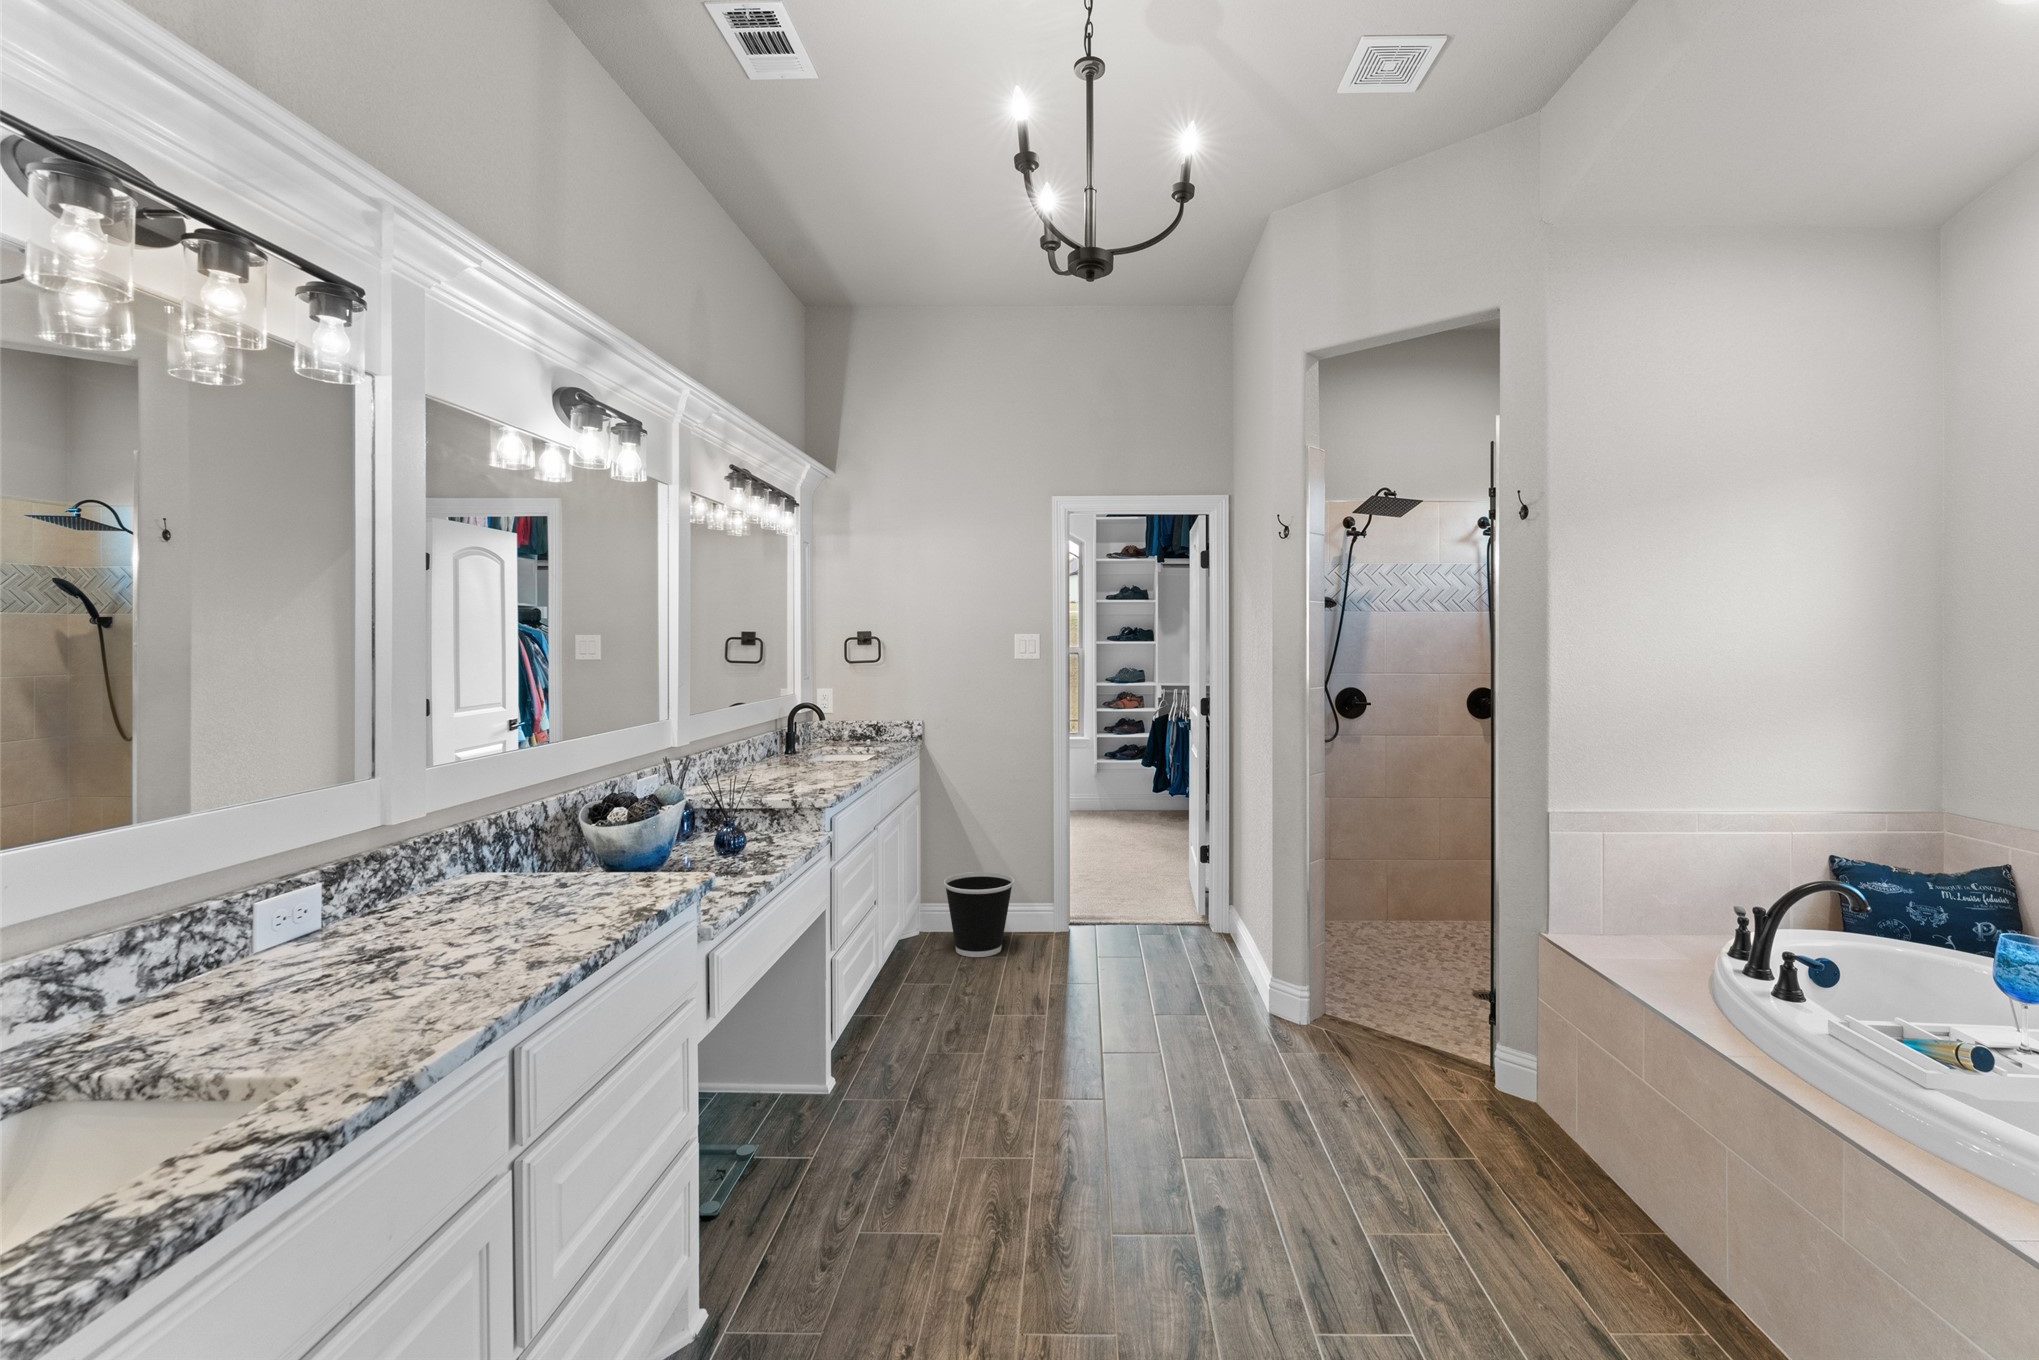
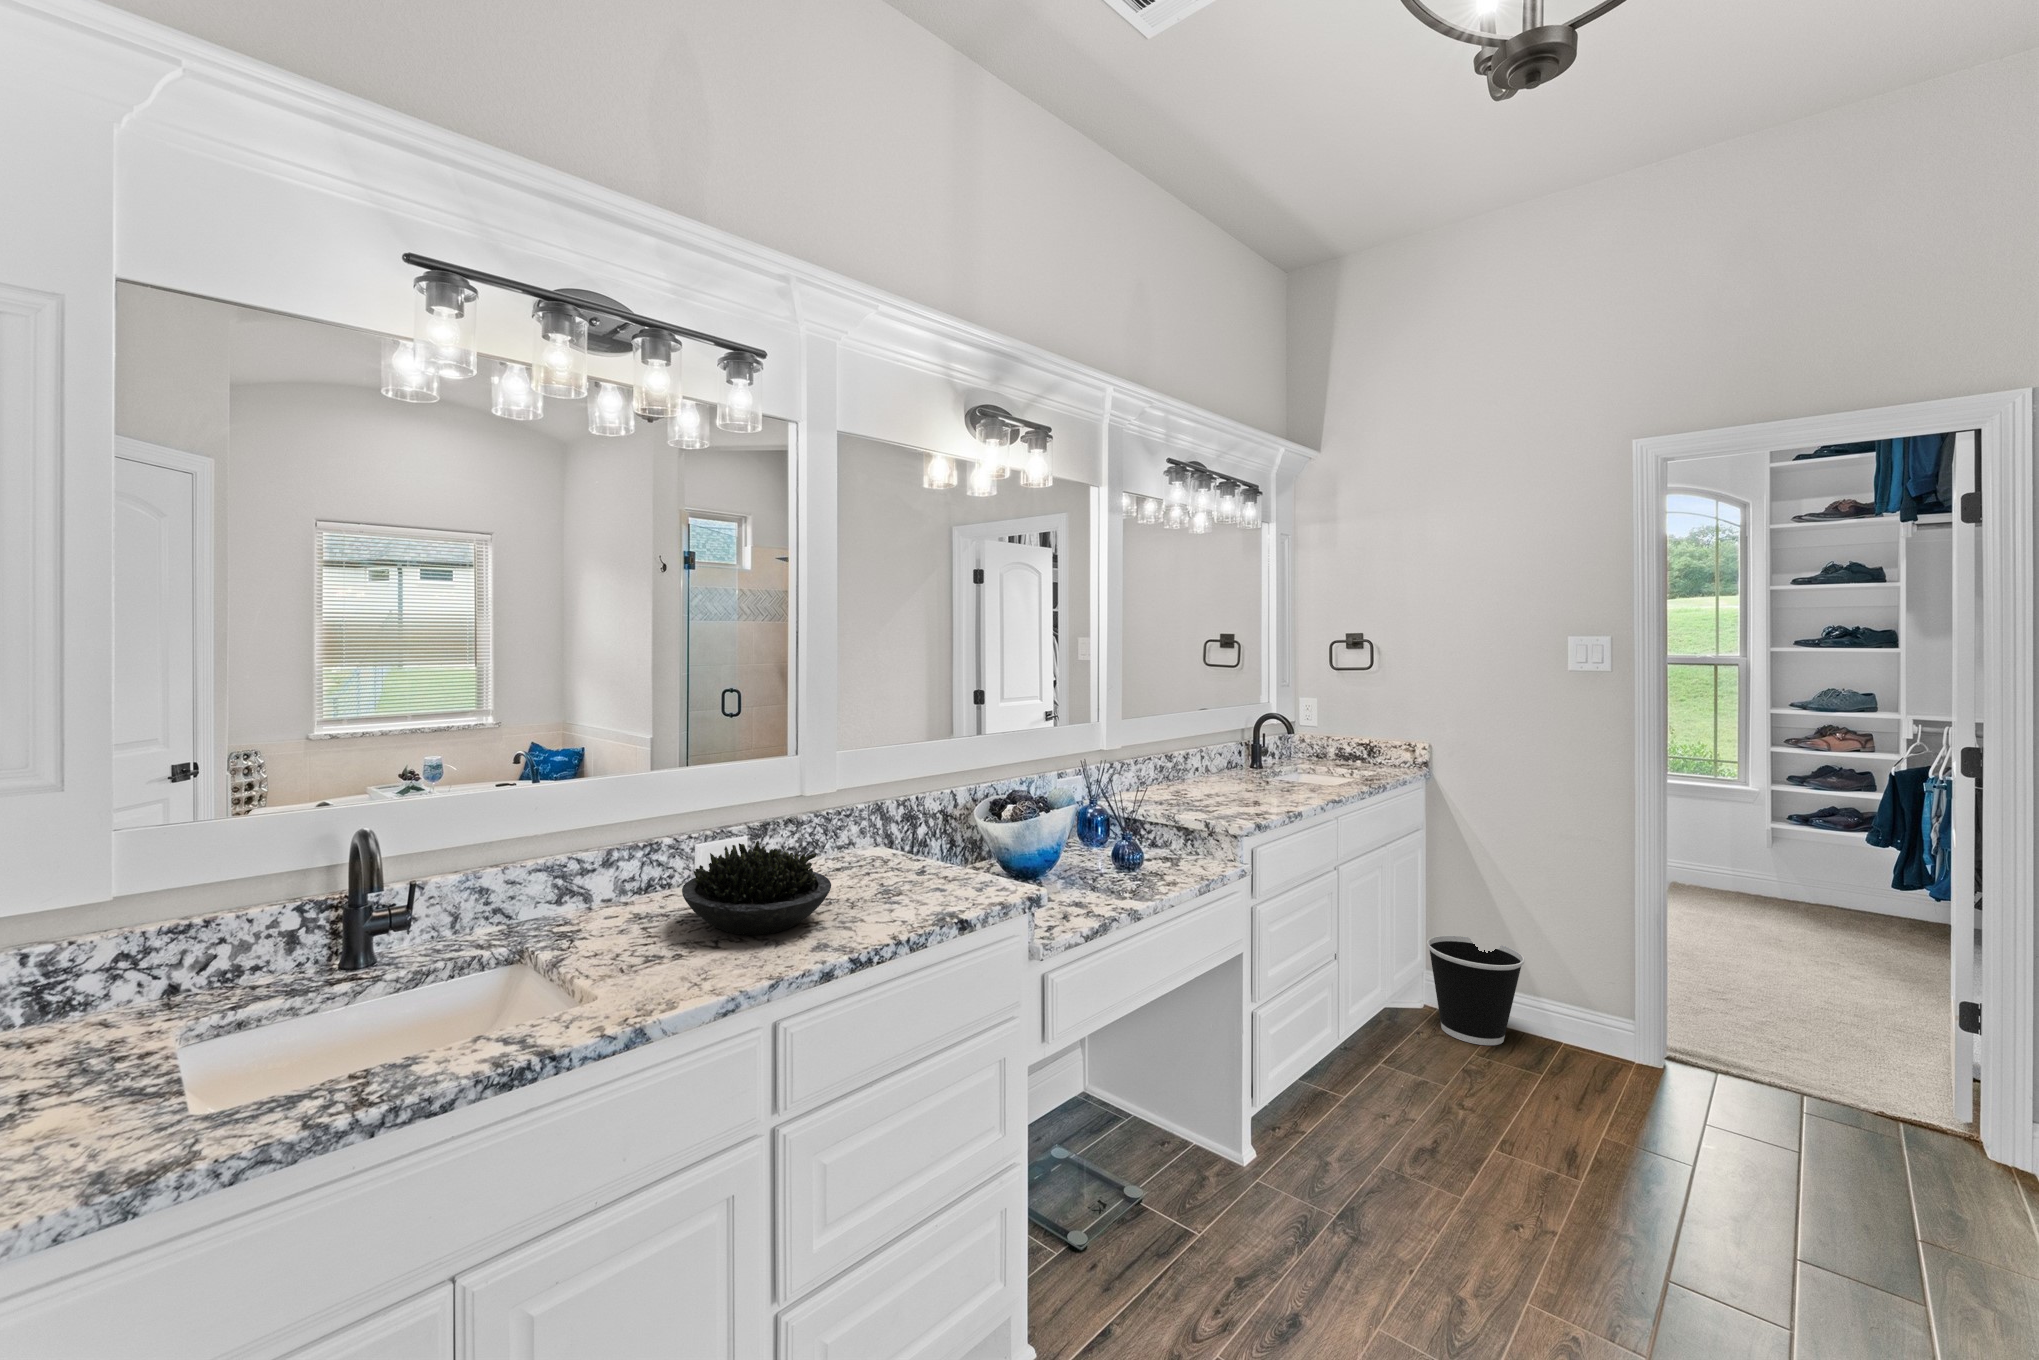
succulent plant: none [307,870,522,982] -> present [682,841,831,935]

